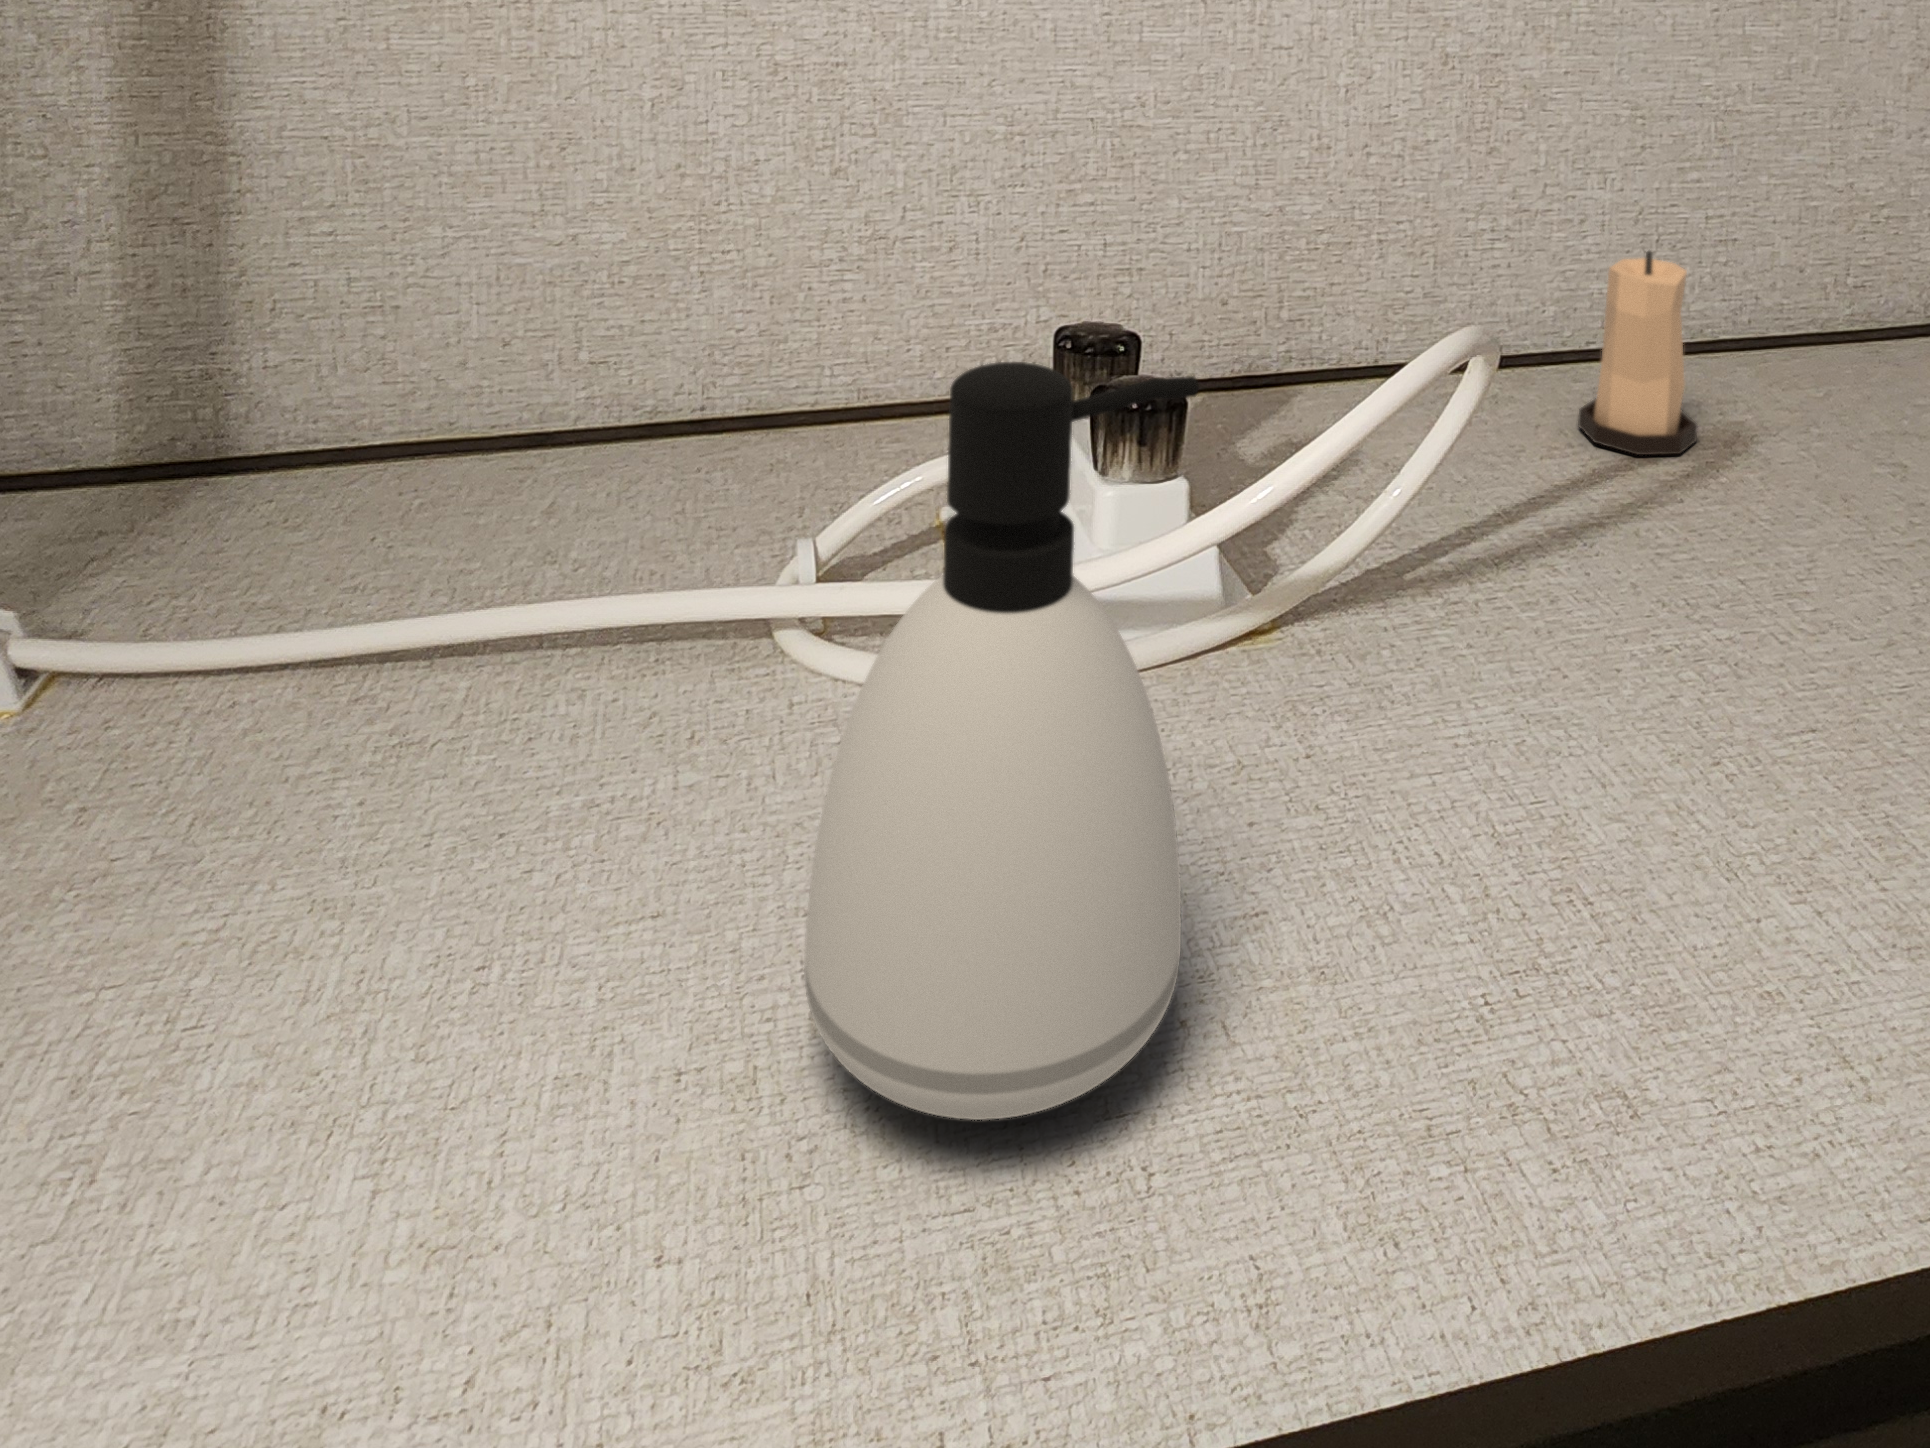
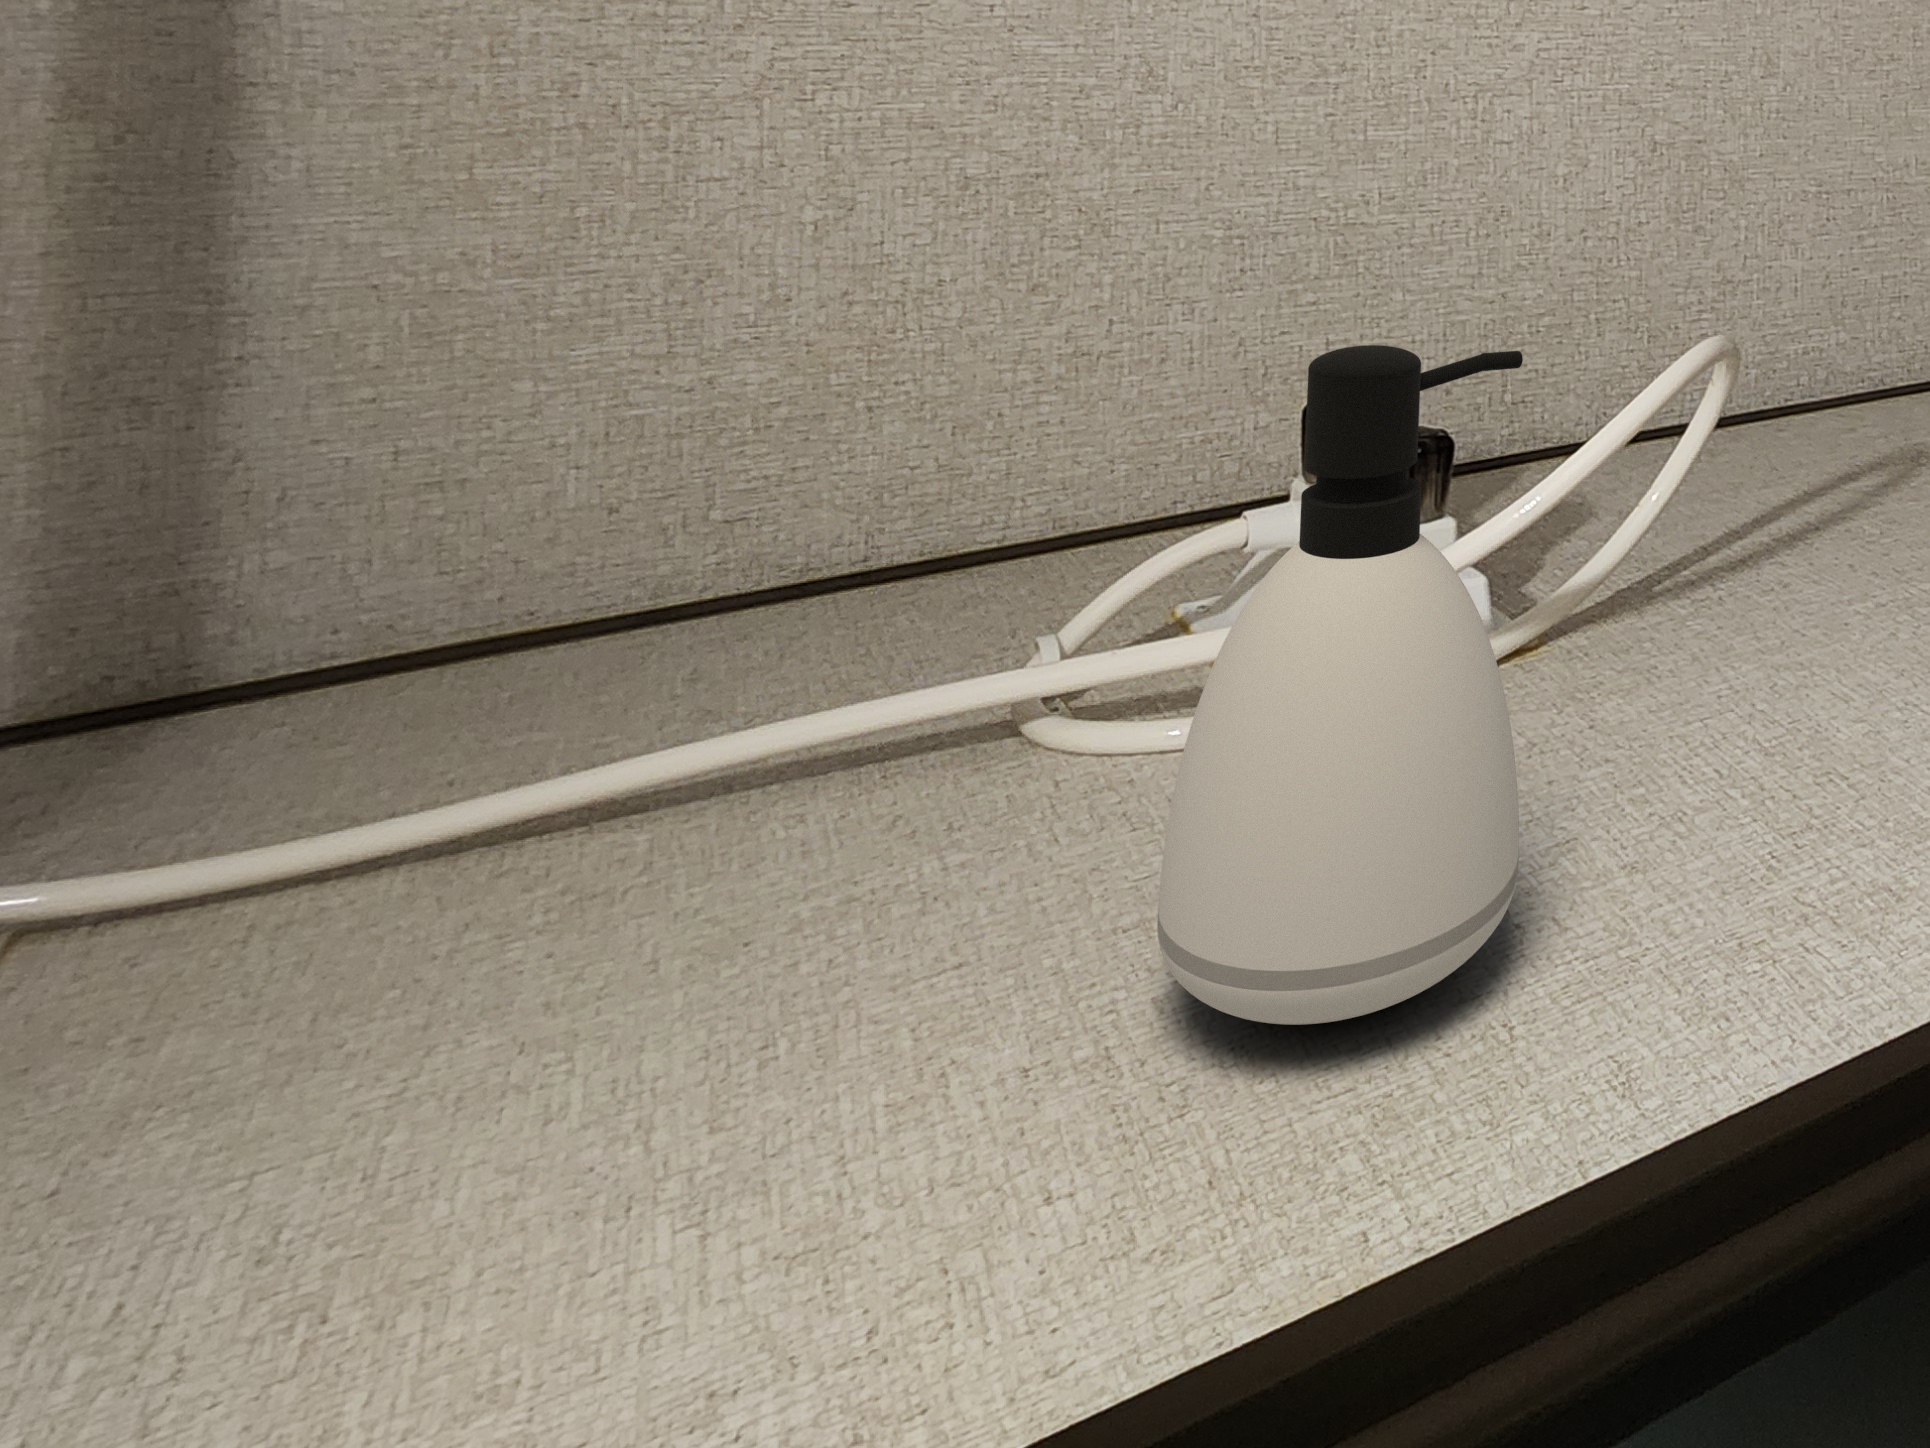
candle: present [1578,251,1698,455] -> none [1787,295,1889,476]

